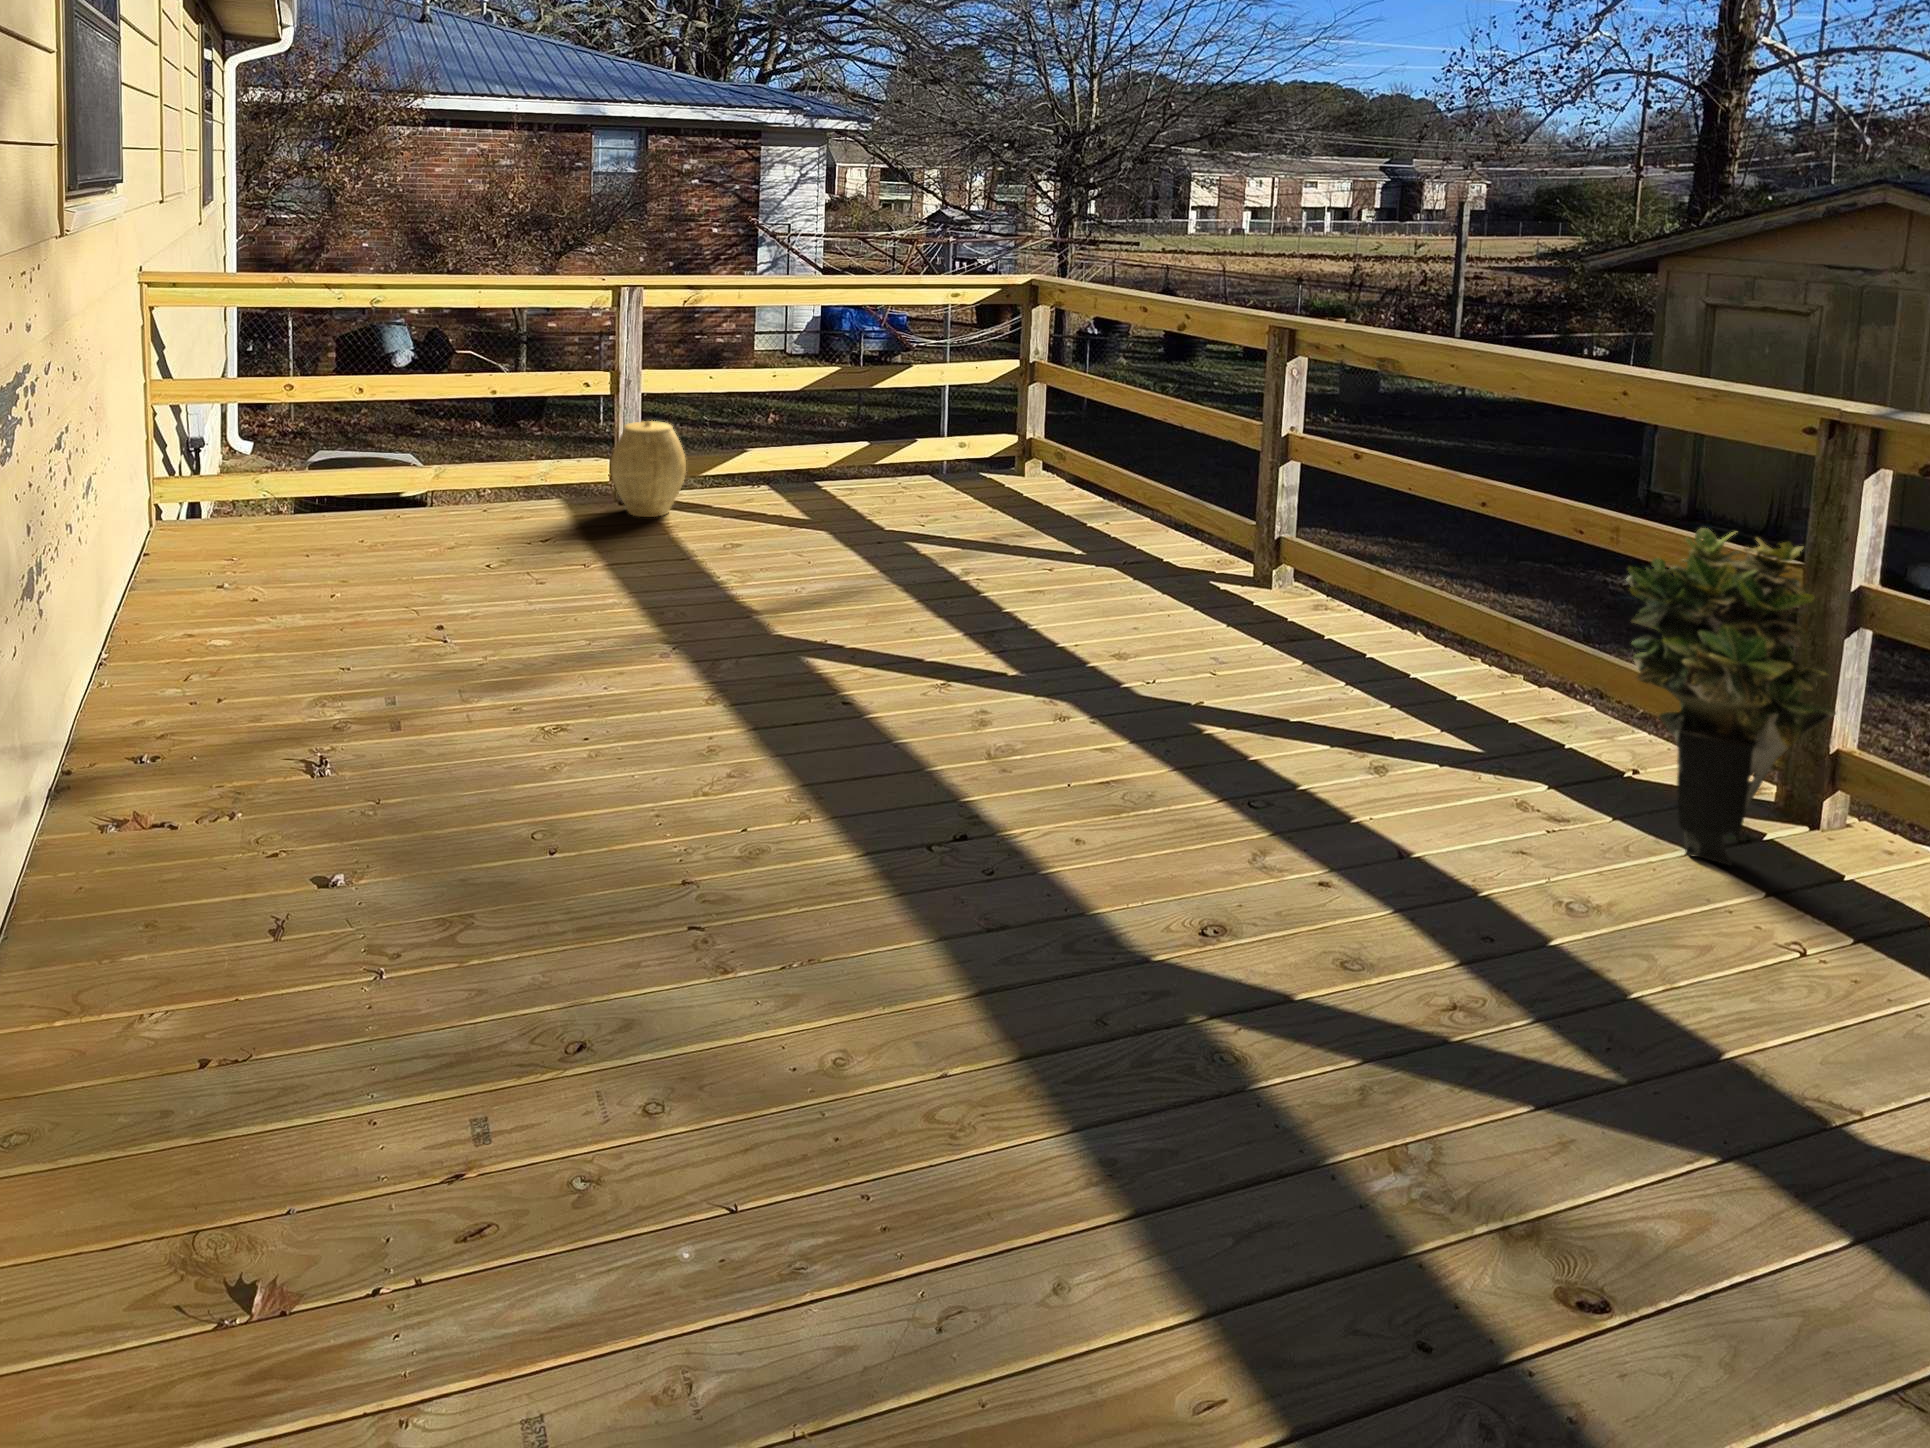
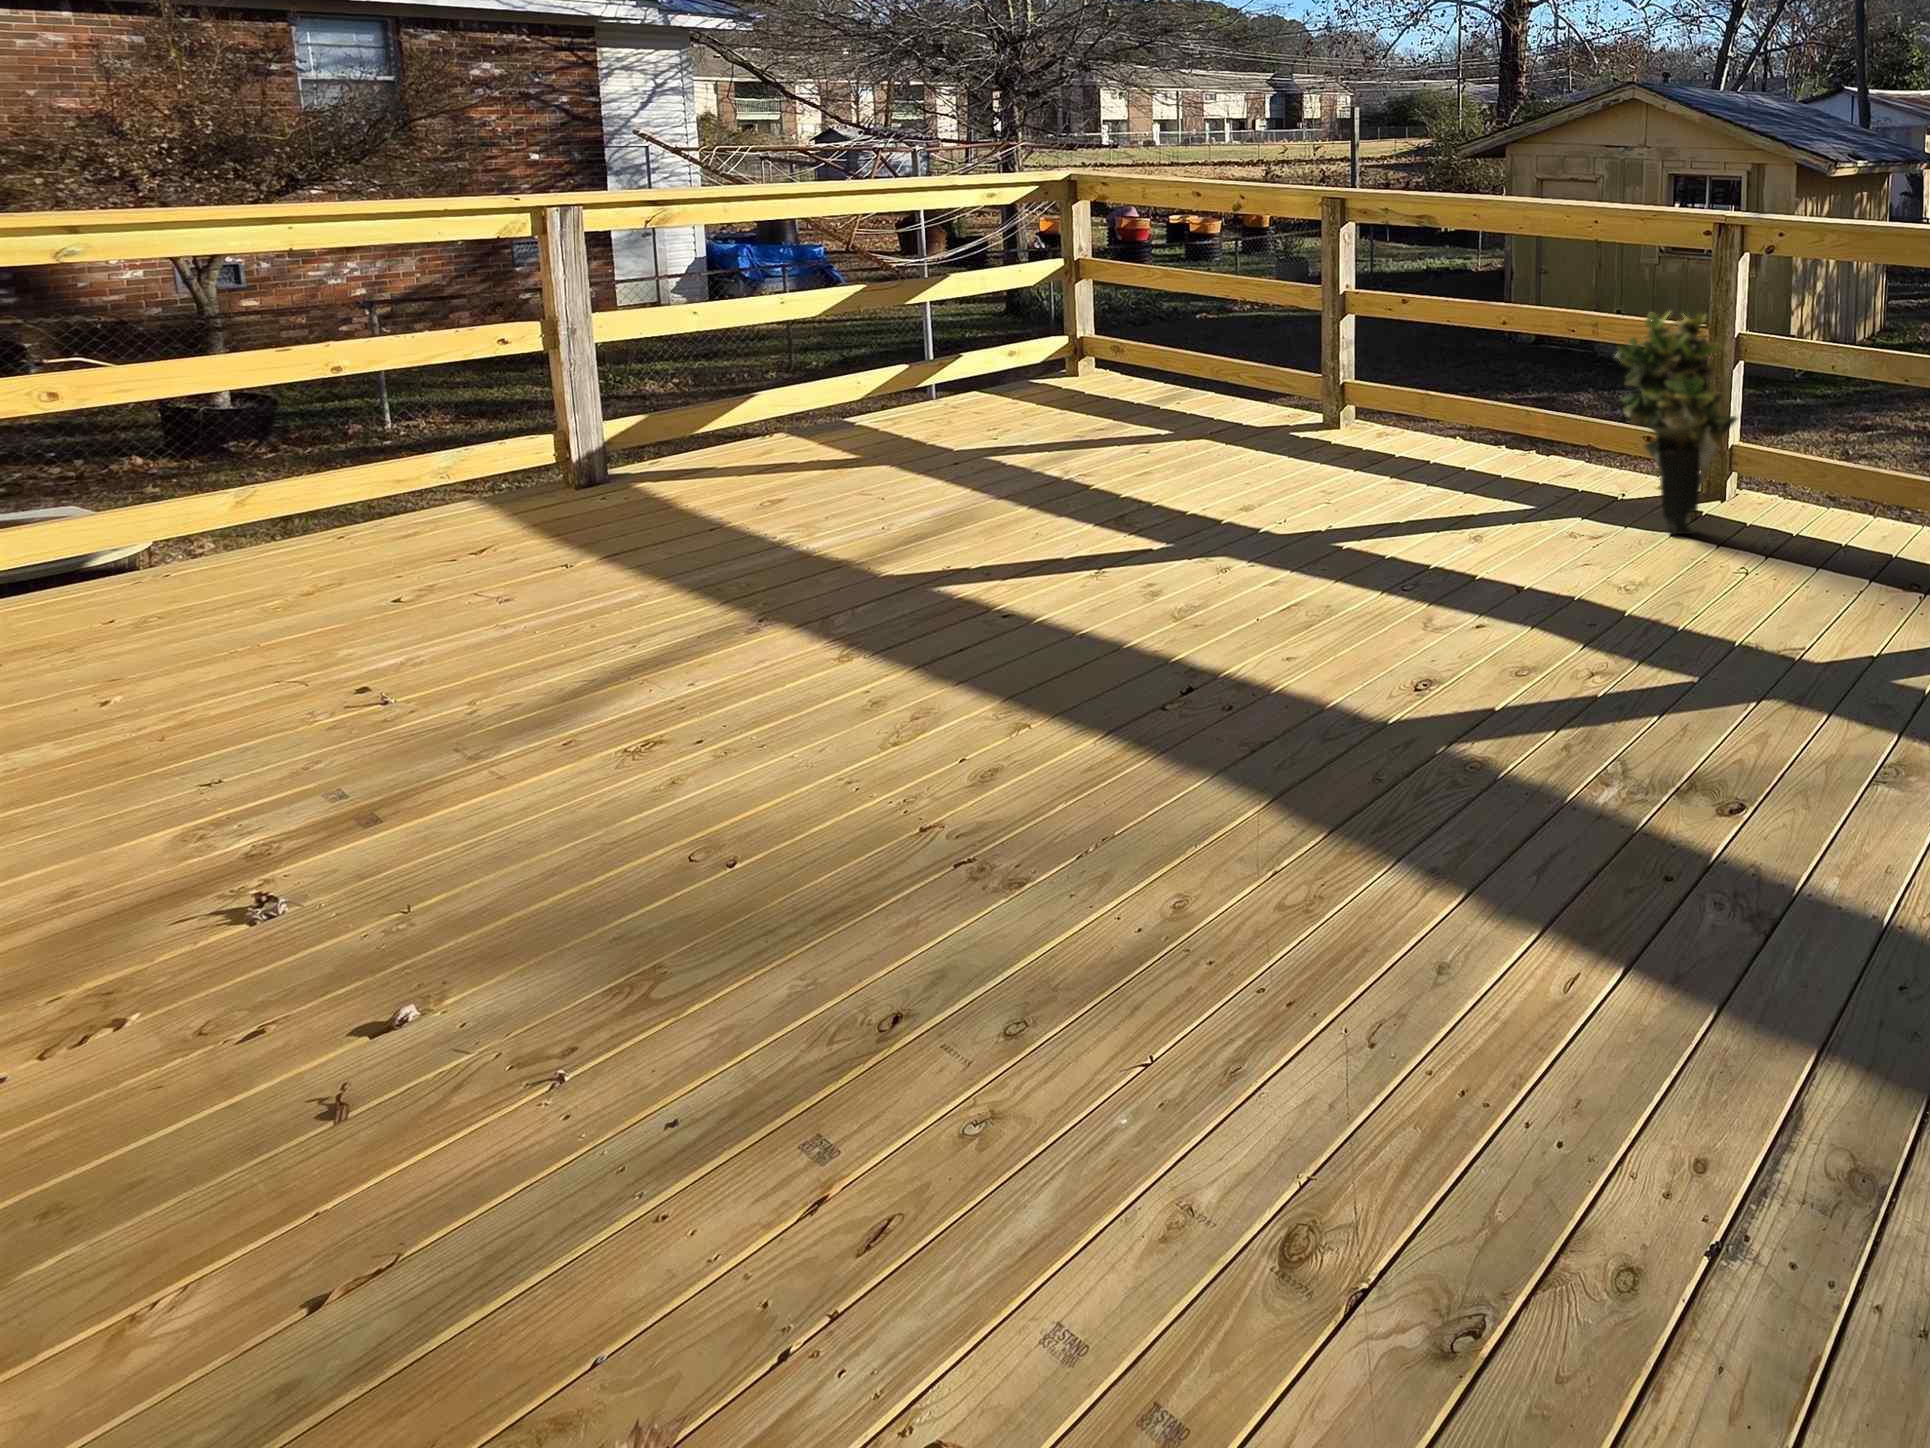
woven basket: present [611,421,686,517] -> none [602,378,709,491]

